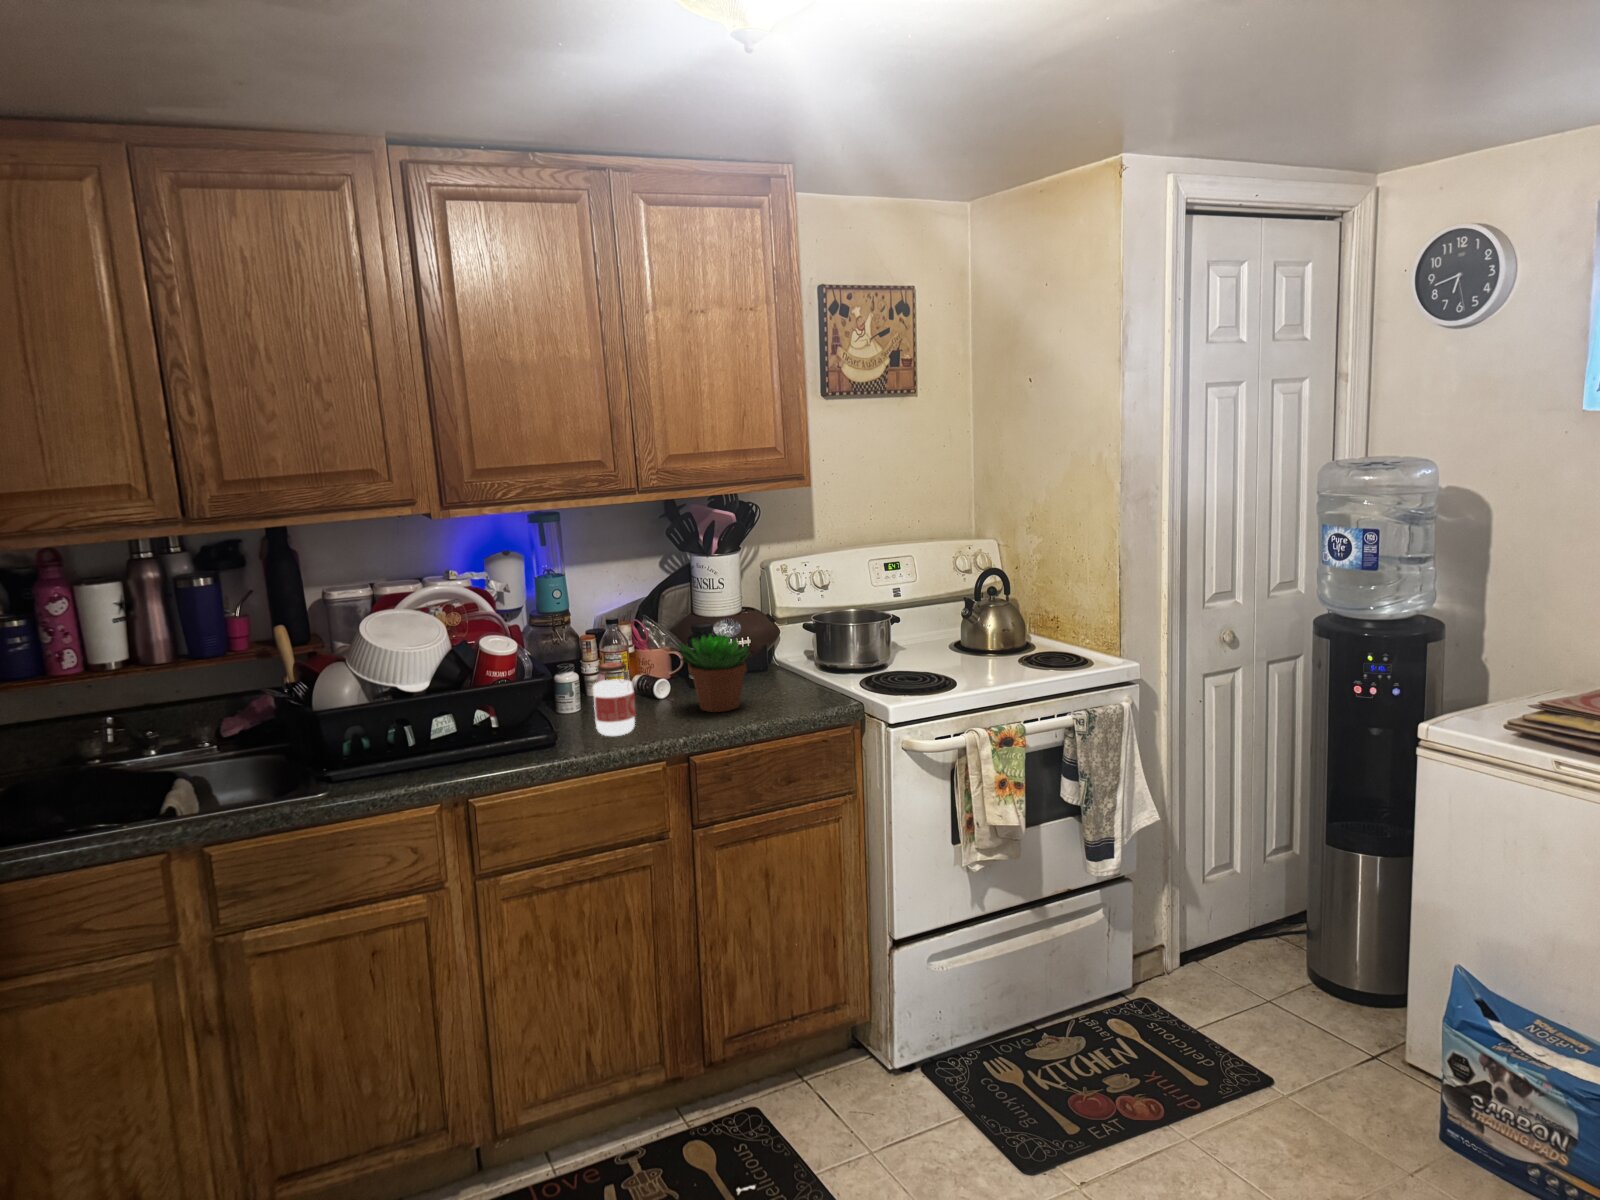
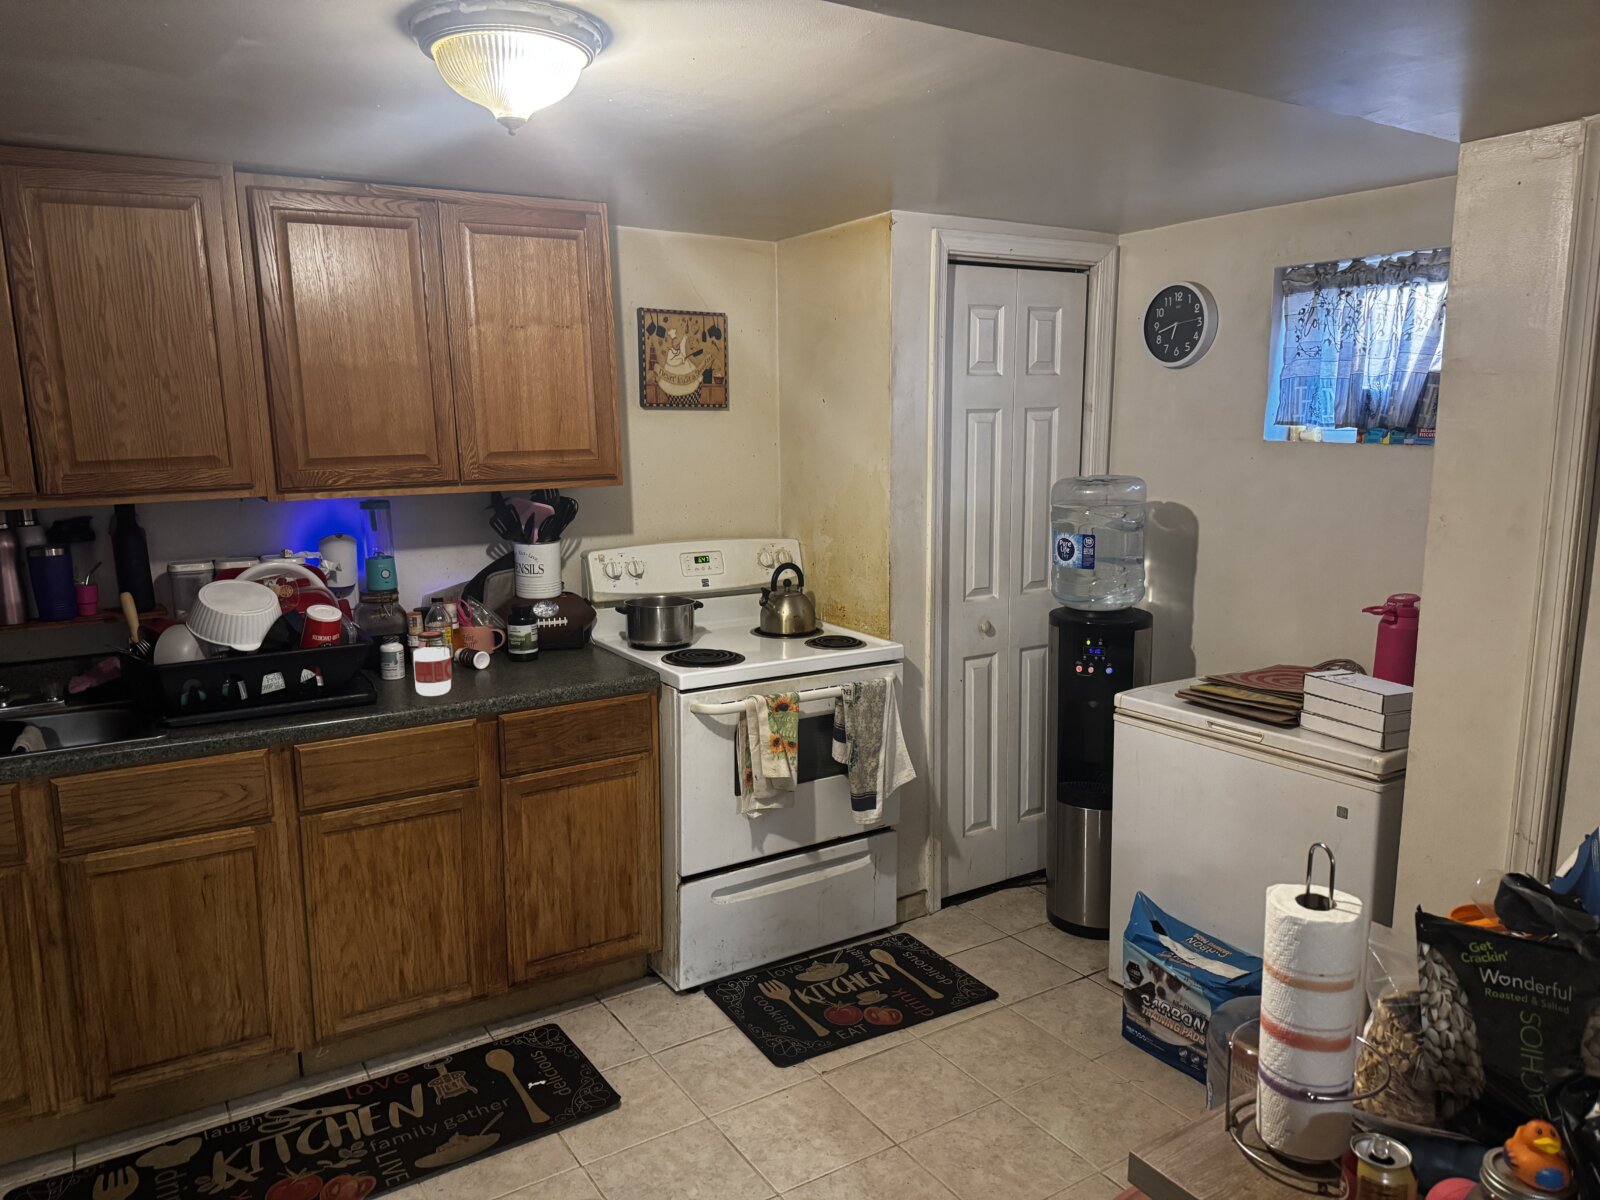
succulent plant: present [678,633,749,712] -> none [493,608,559,679]

